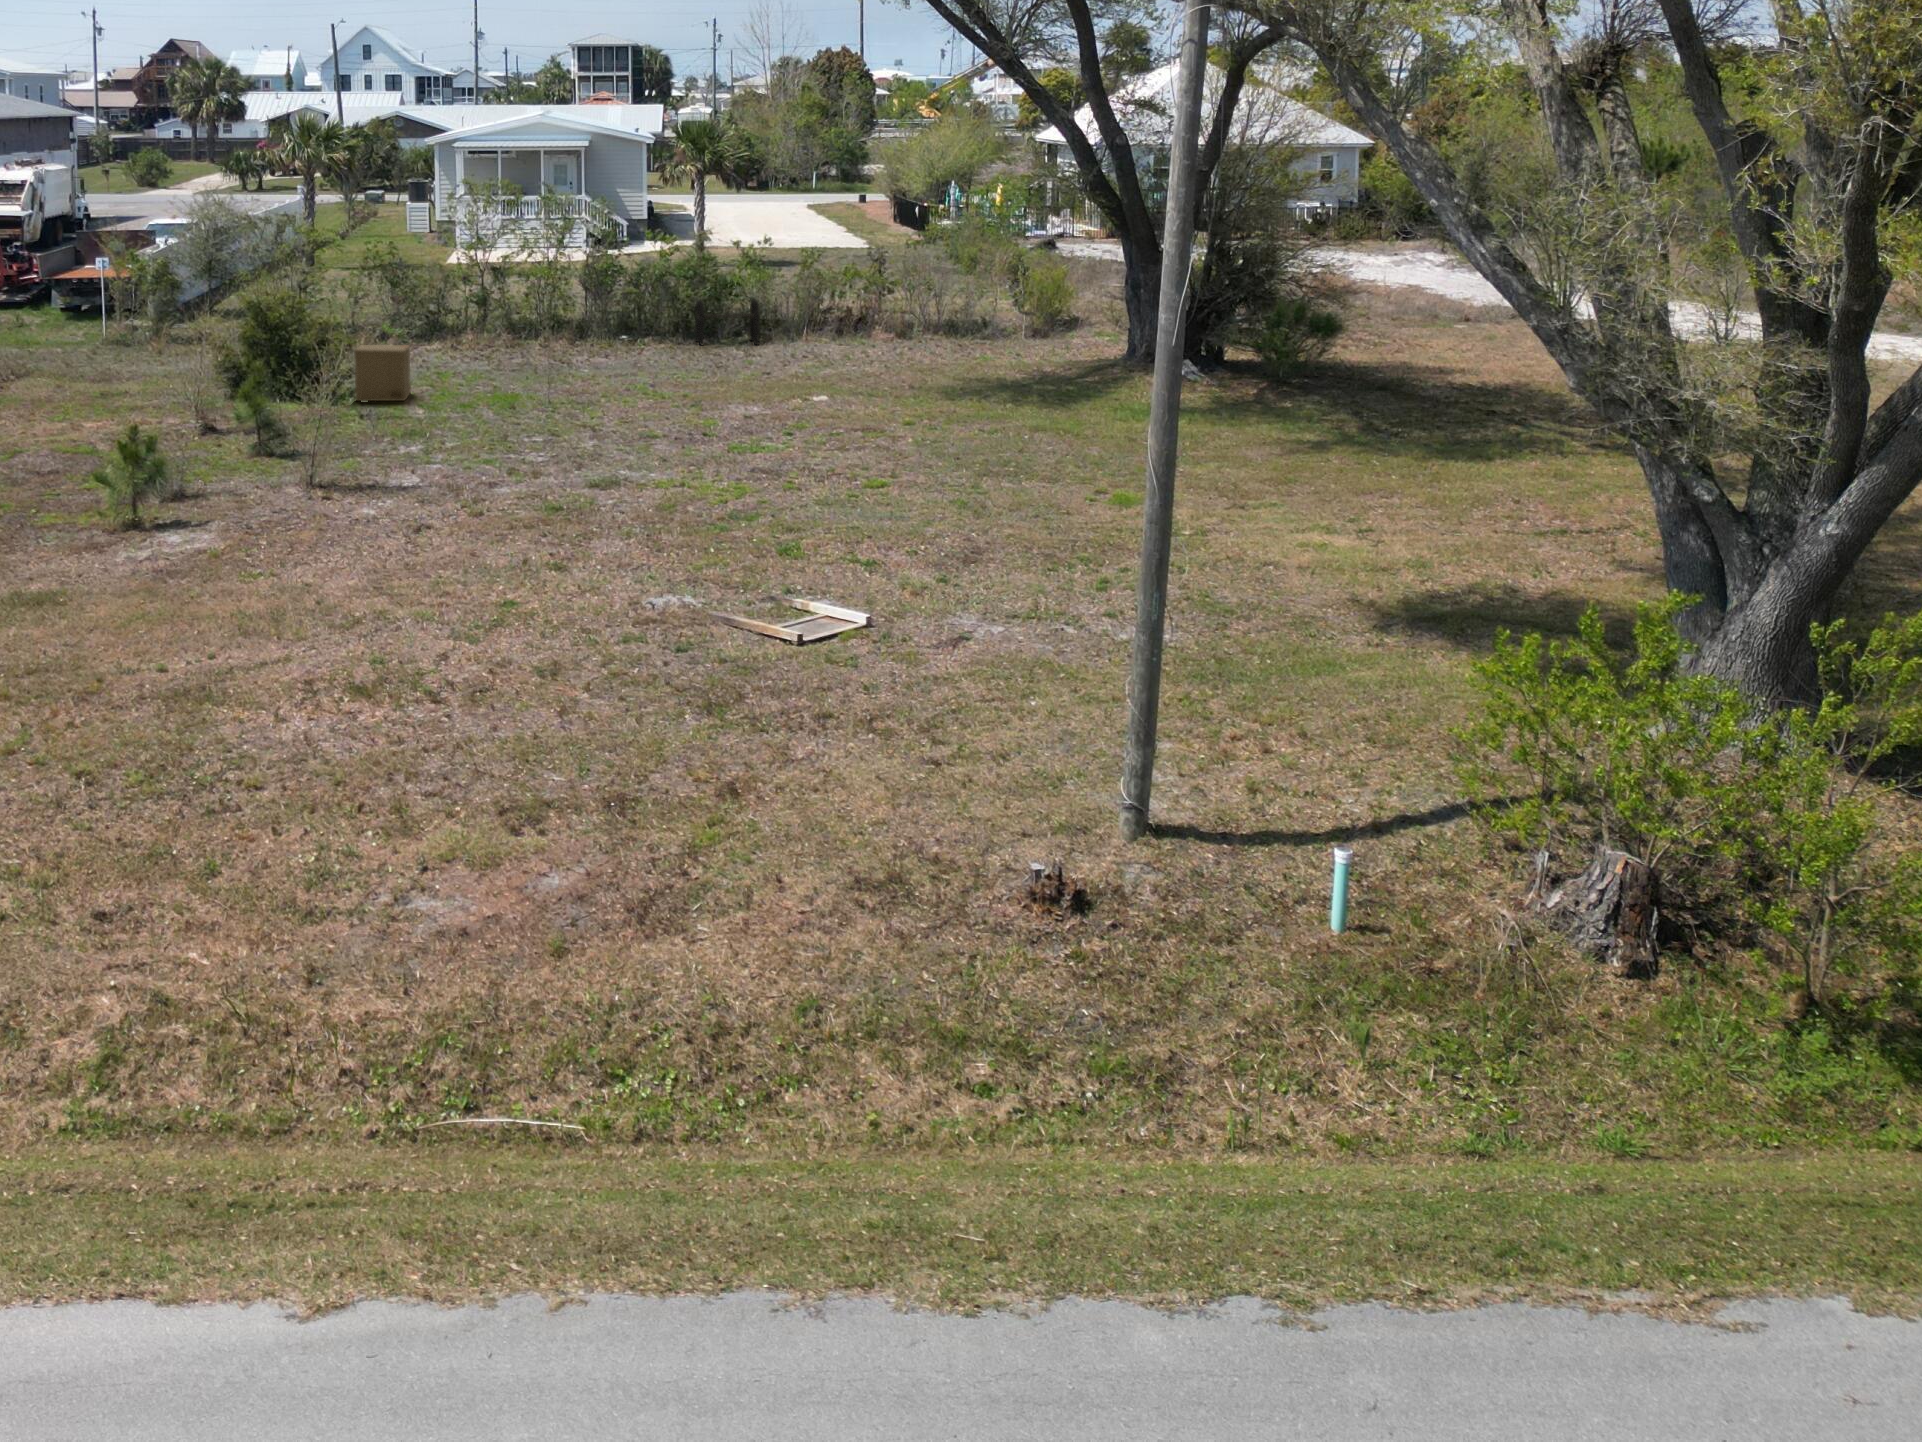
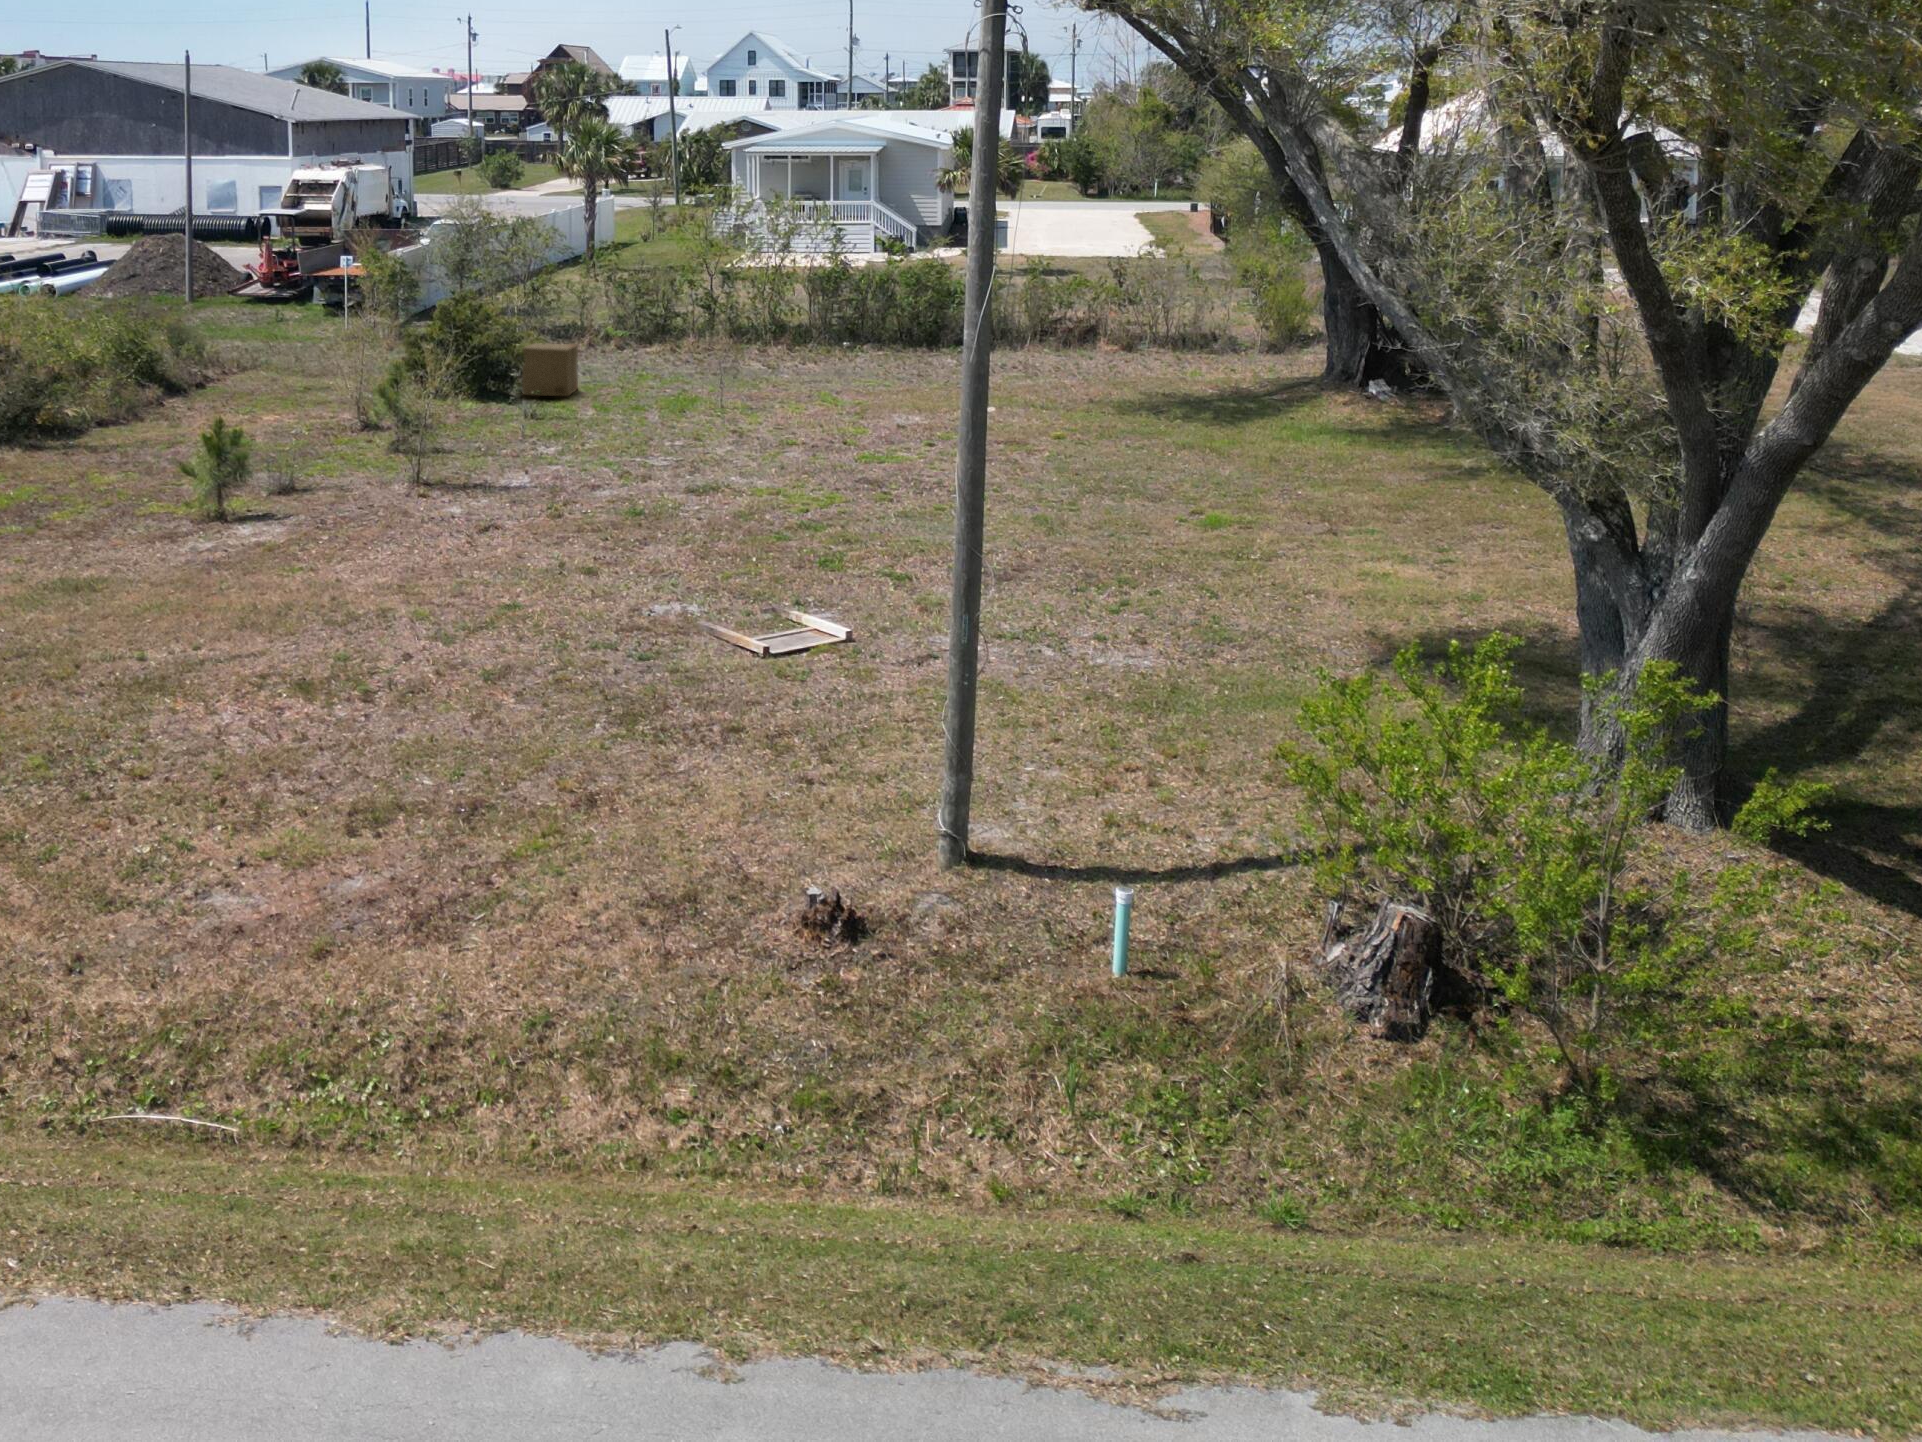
bench: present [695,299,760,345] -> none [877,307,935,351]

